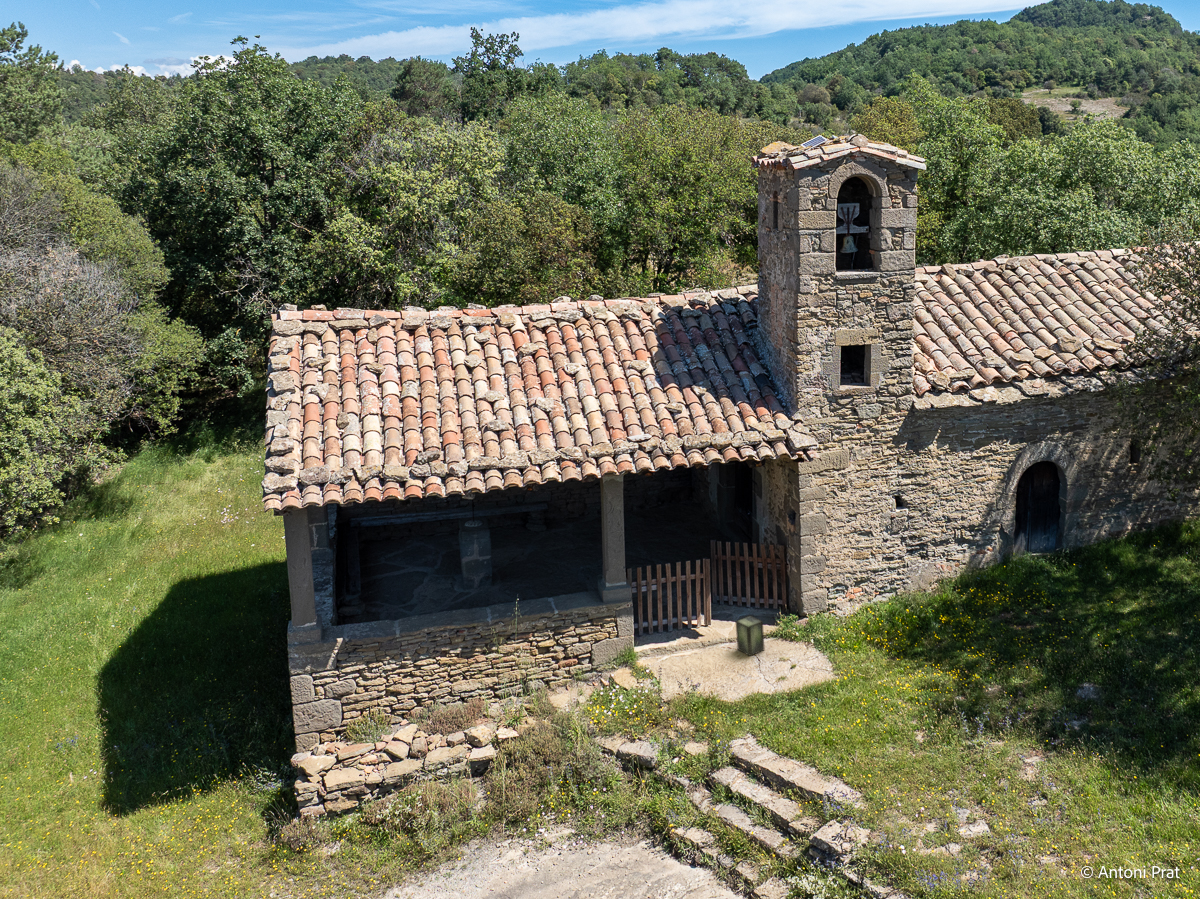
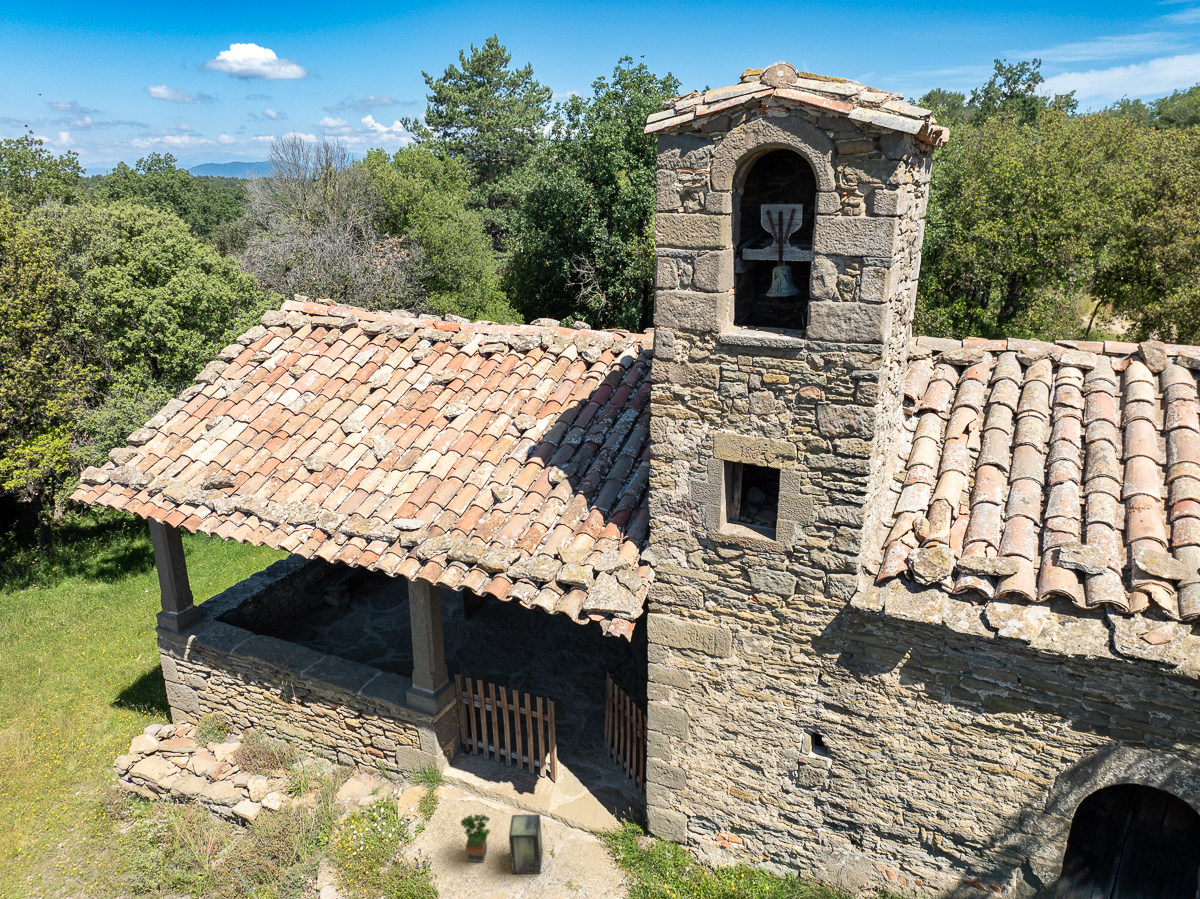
potted tree: none [707,628,731,663] -> present [461,814,490,862]

